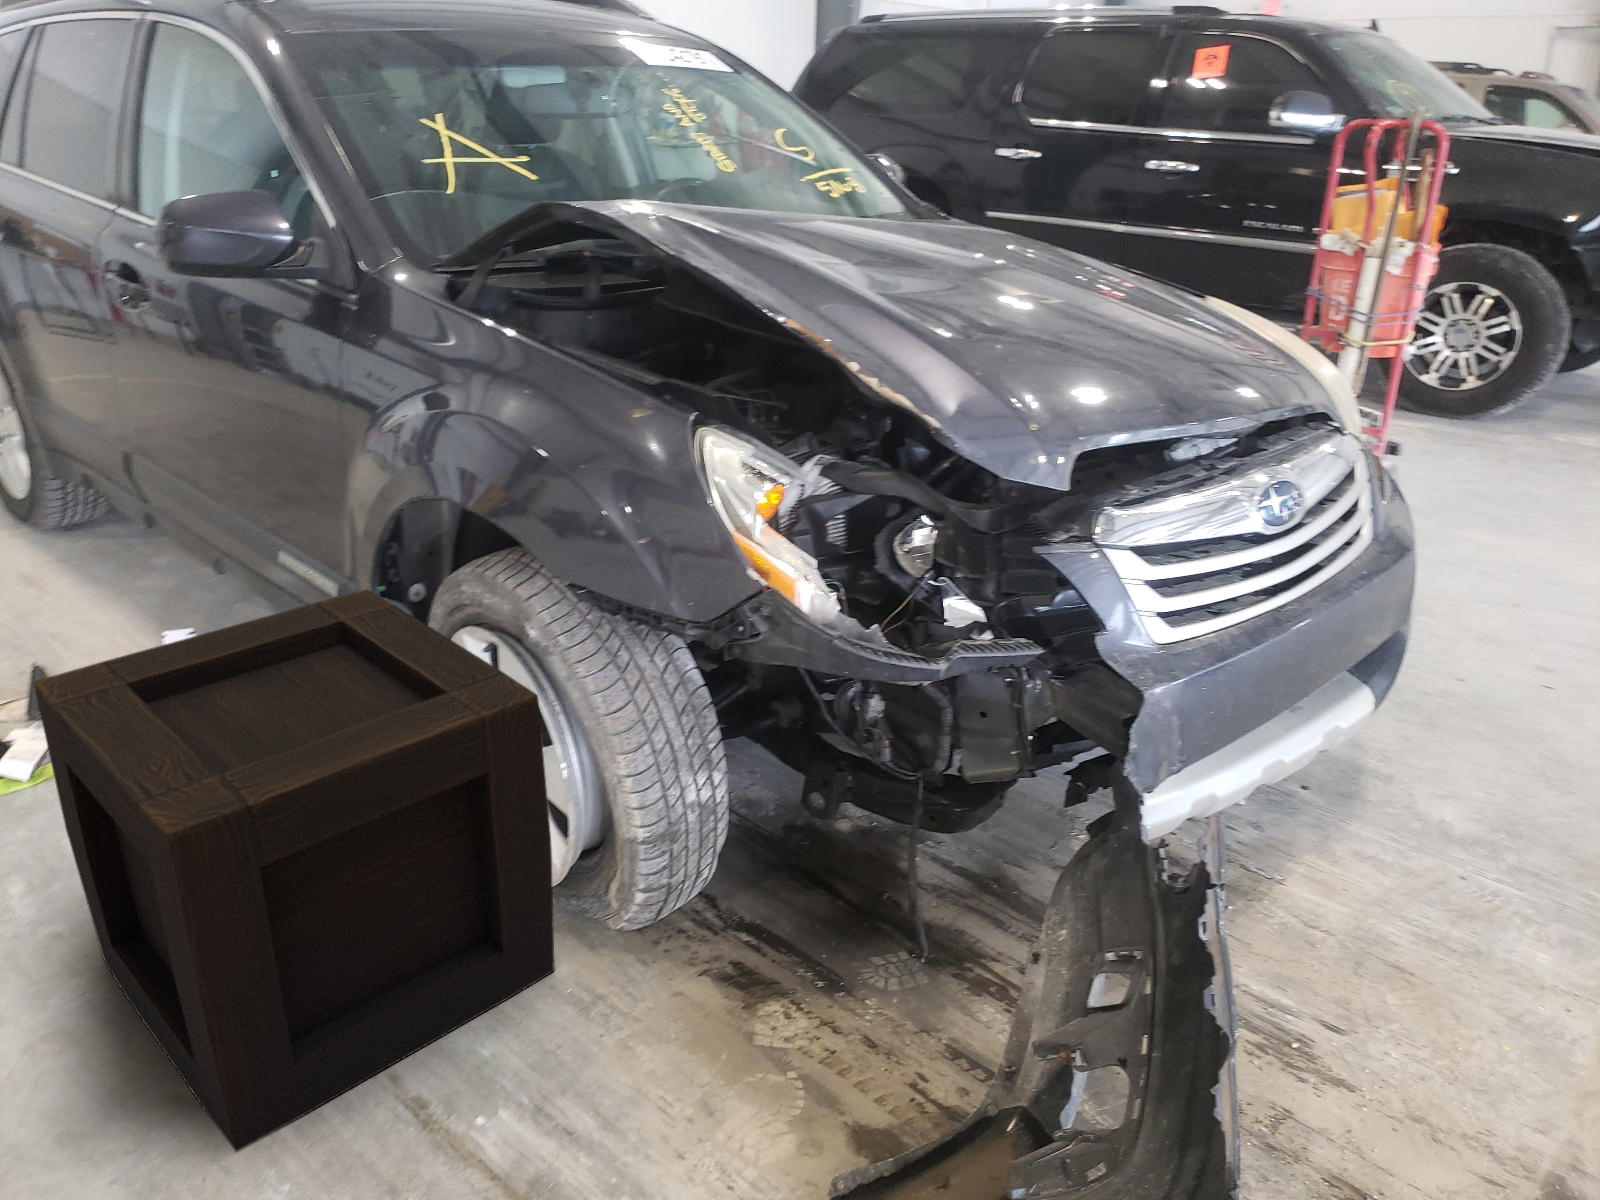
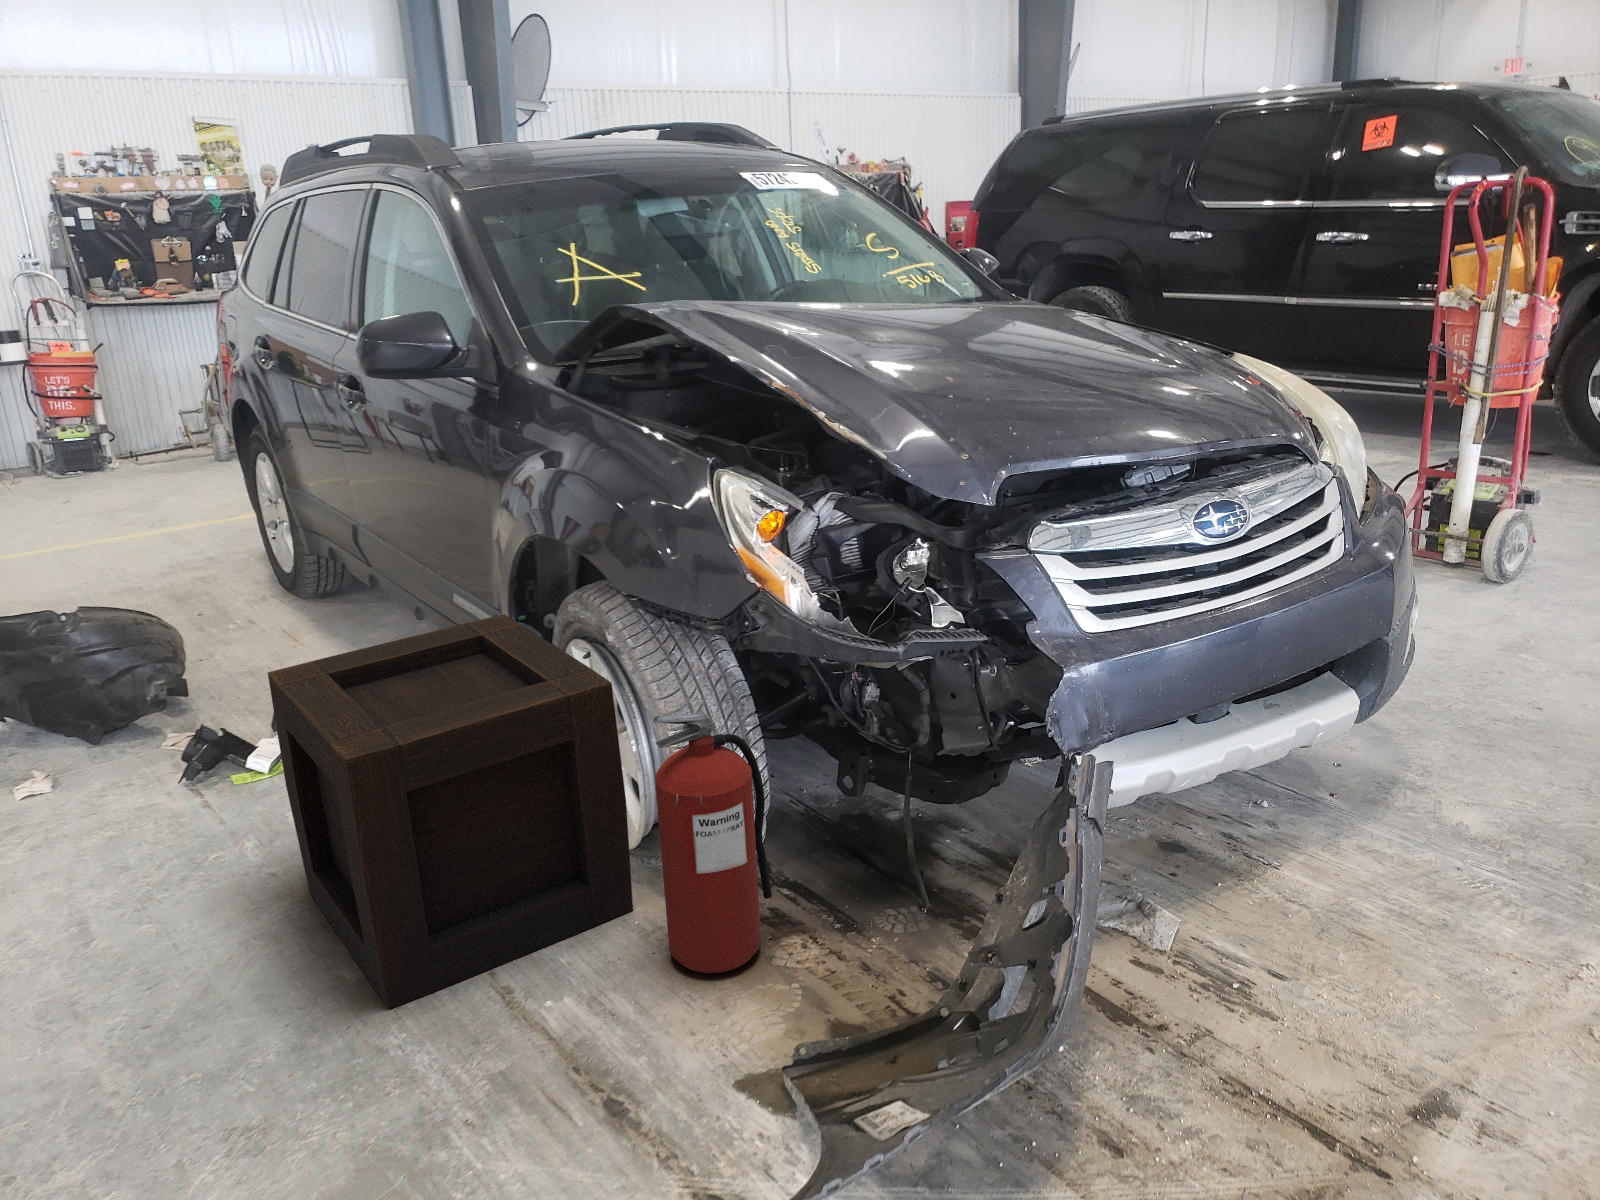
fire extinguisher: none [609,740,743,1065] -> present [653,712,772,973]

